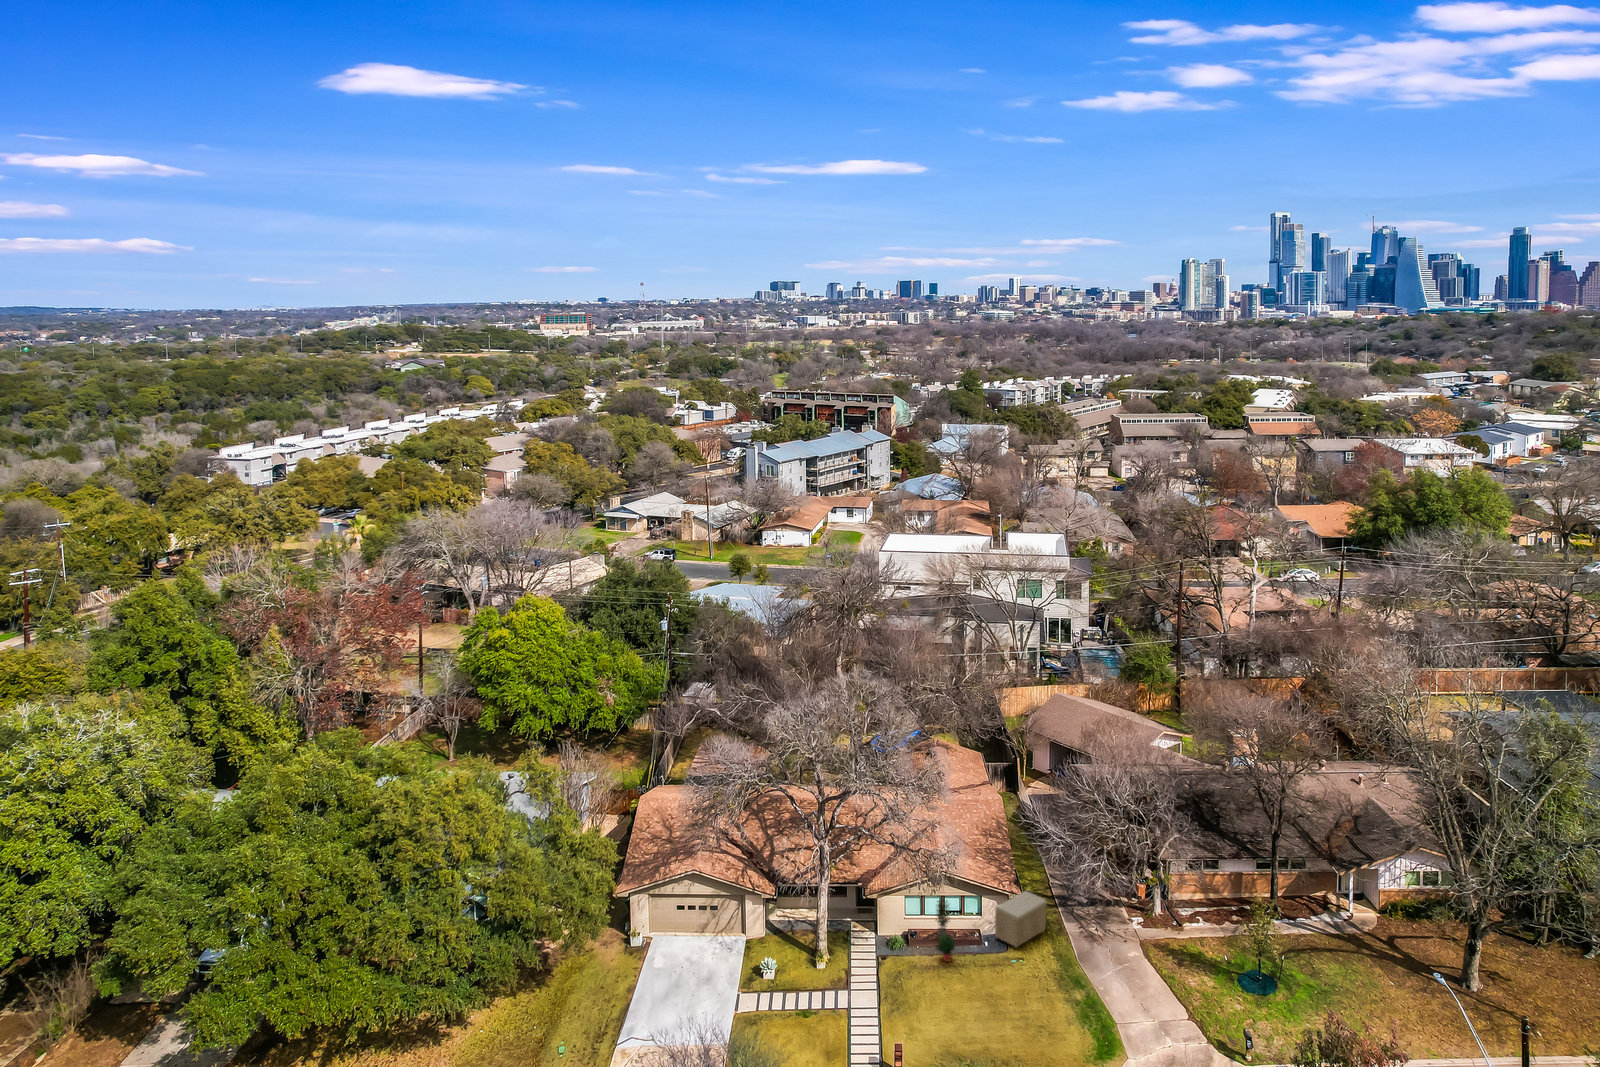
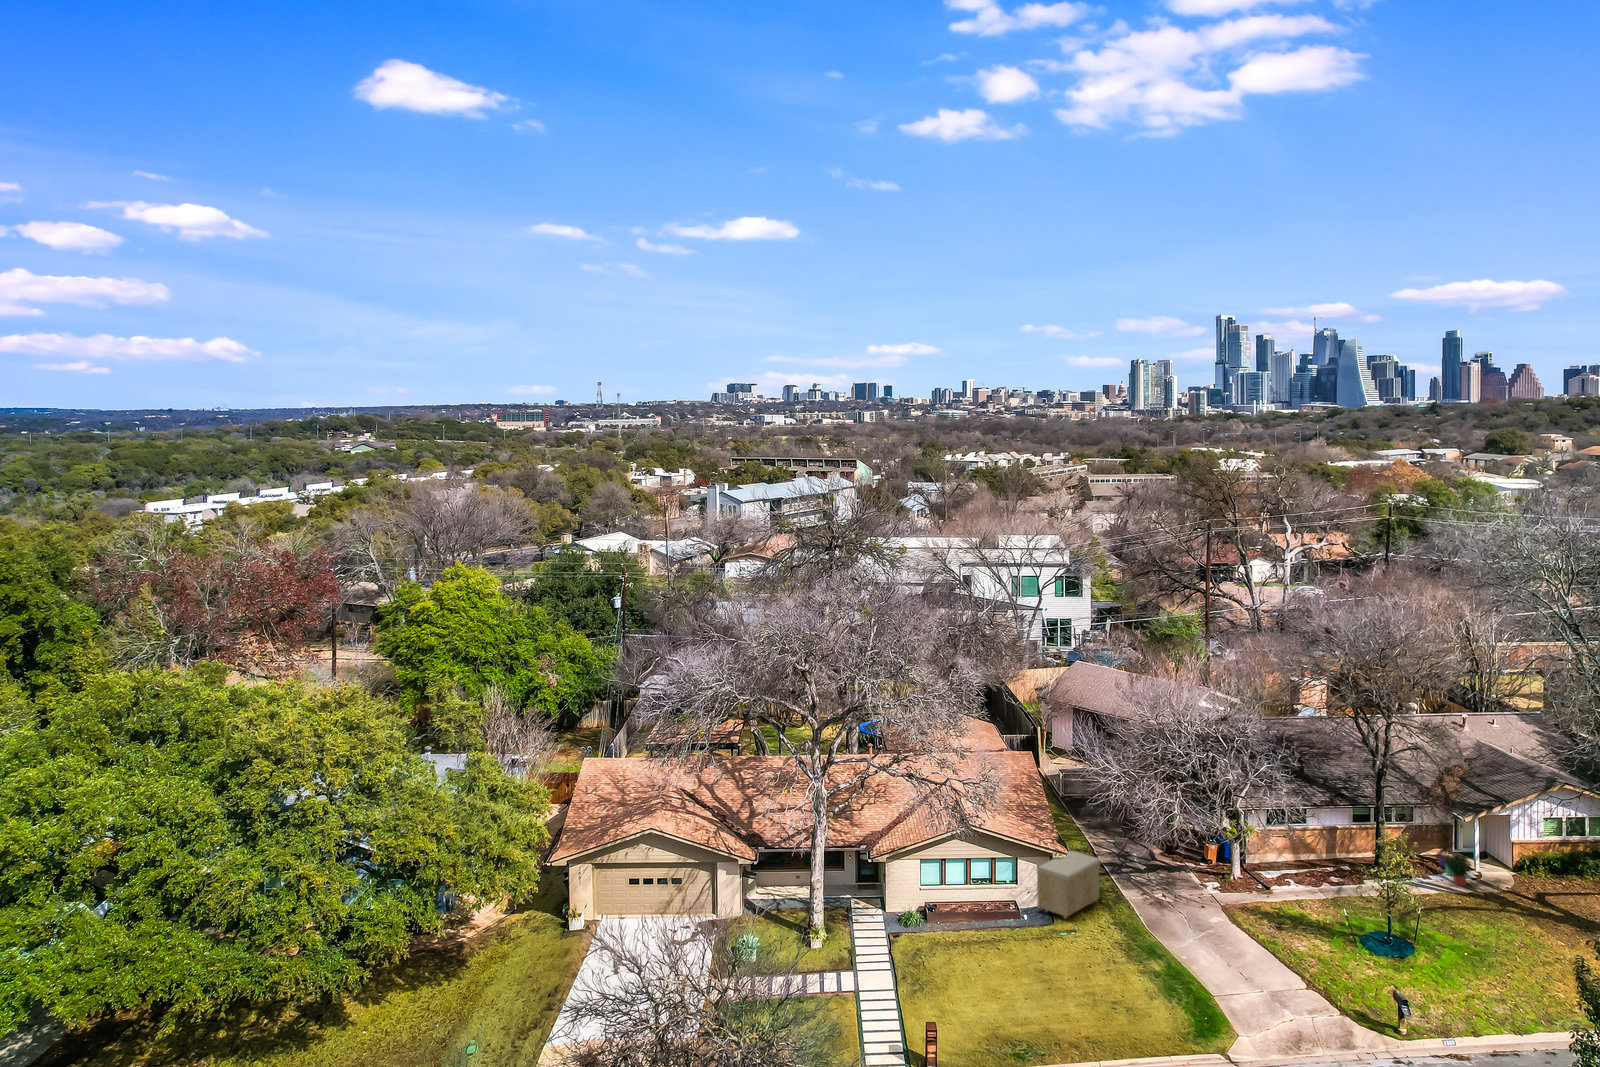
potted plant: present [936,897,955,962] -> present [1435,816,1472,886]

